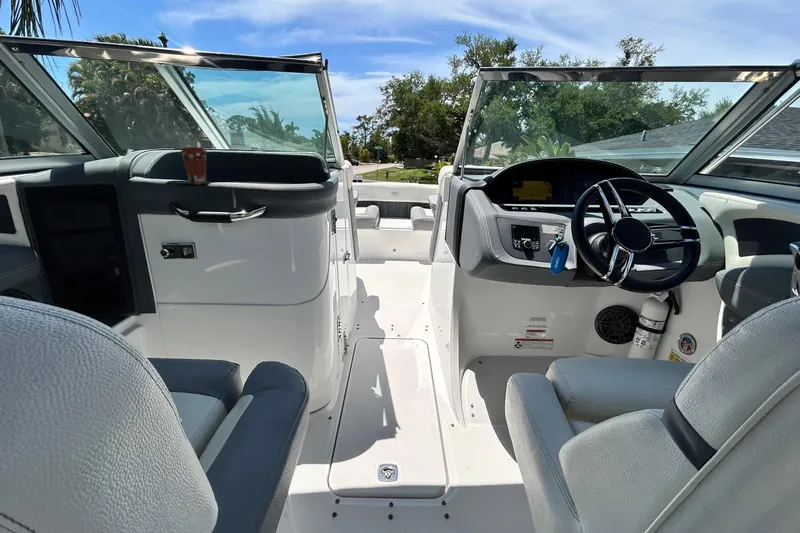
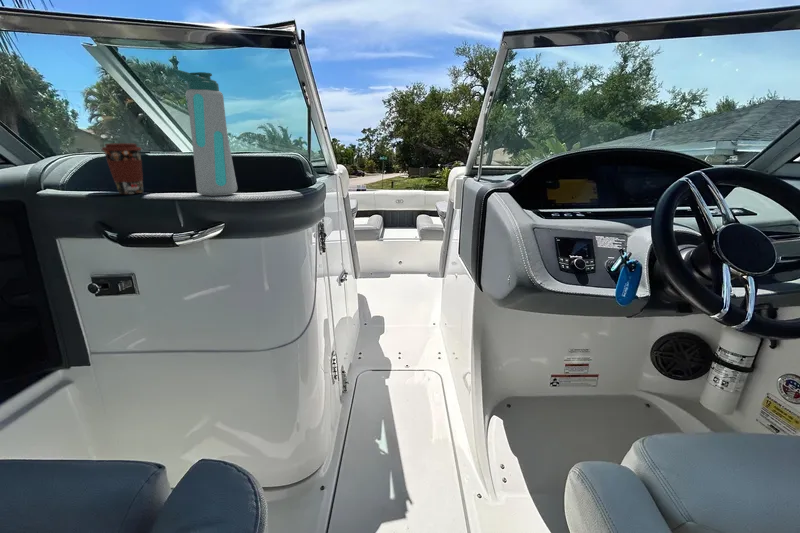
water bottle: none [237,97,276,187] -> present [173,69,237,196]

